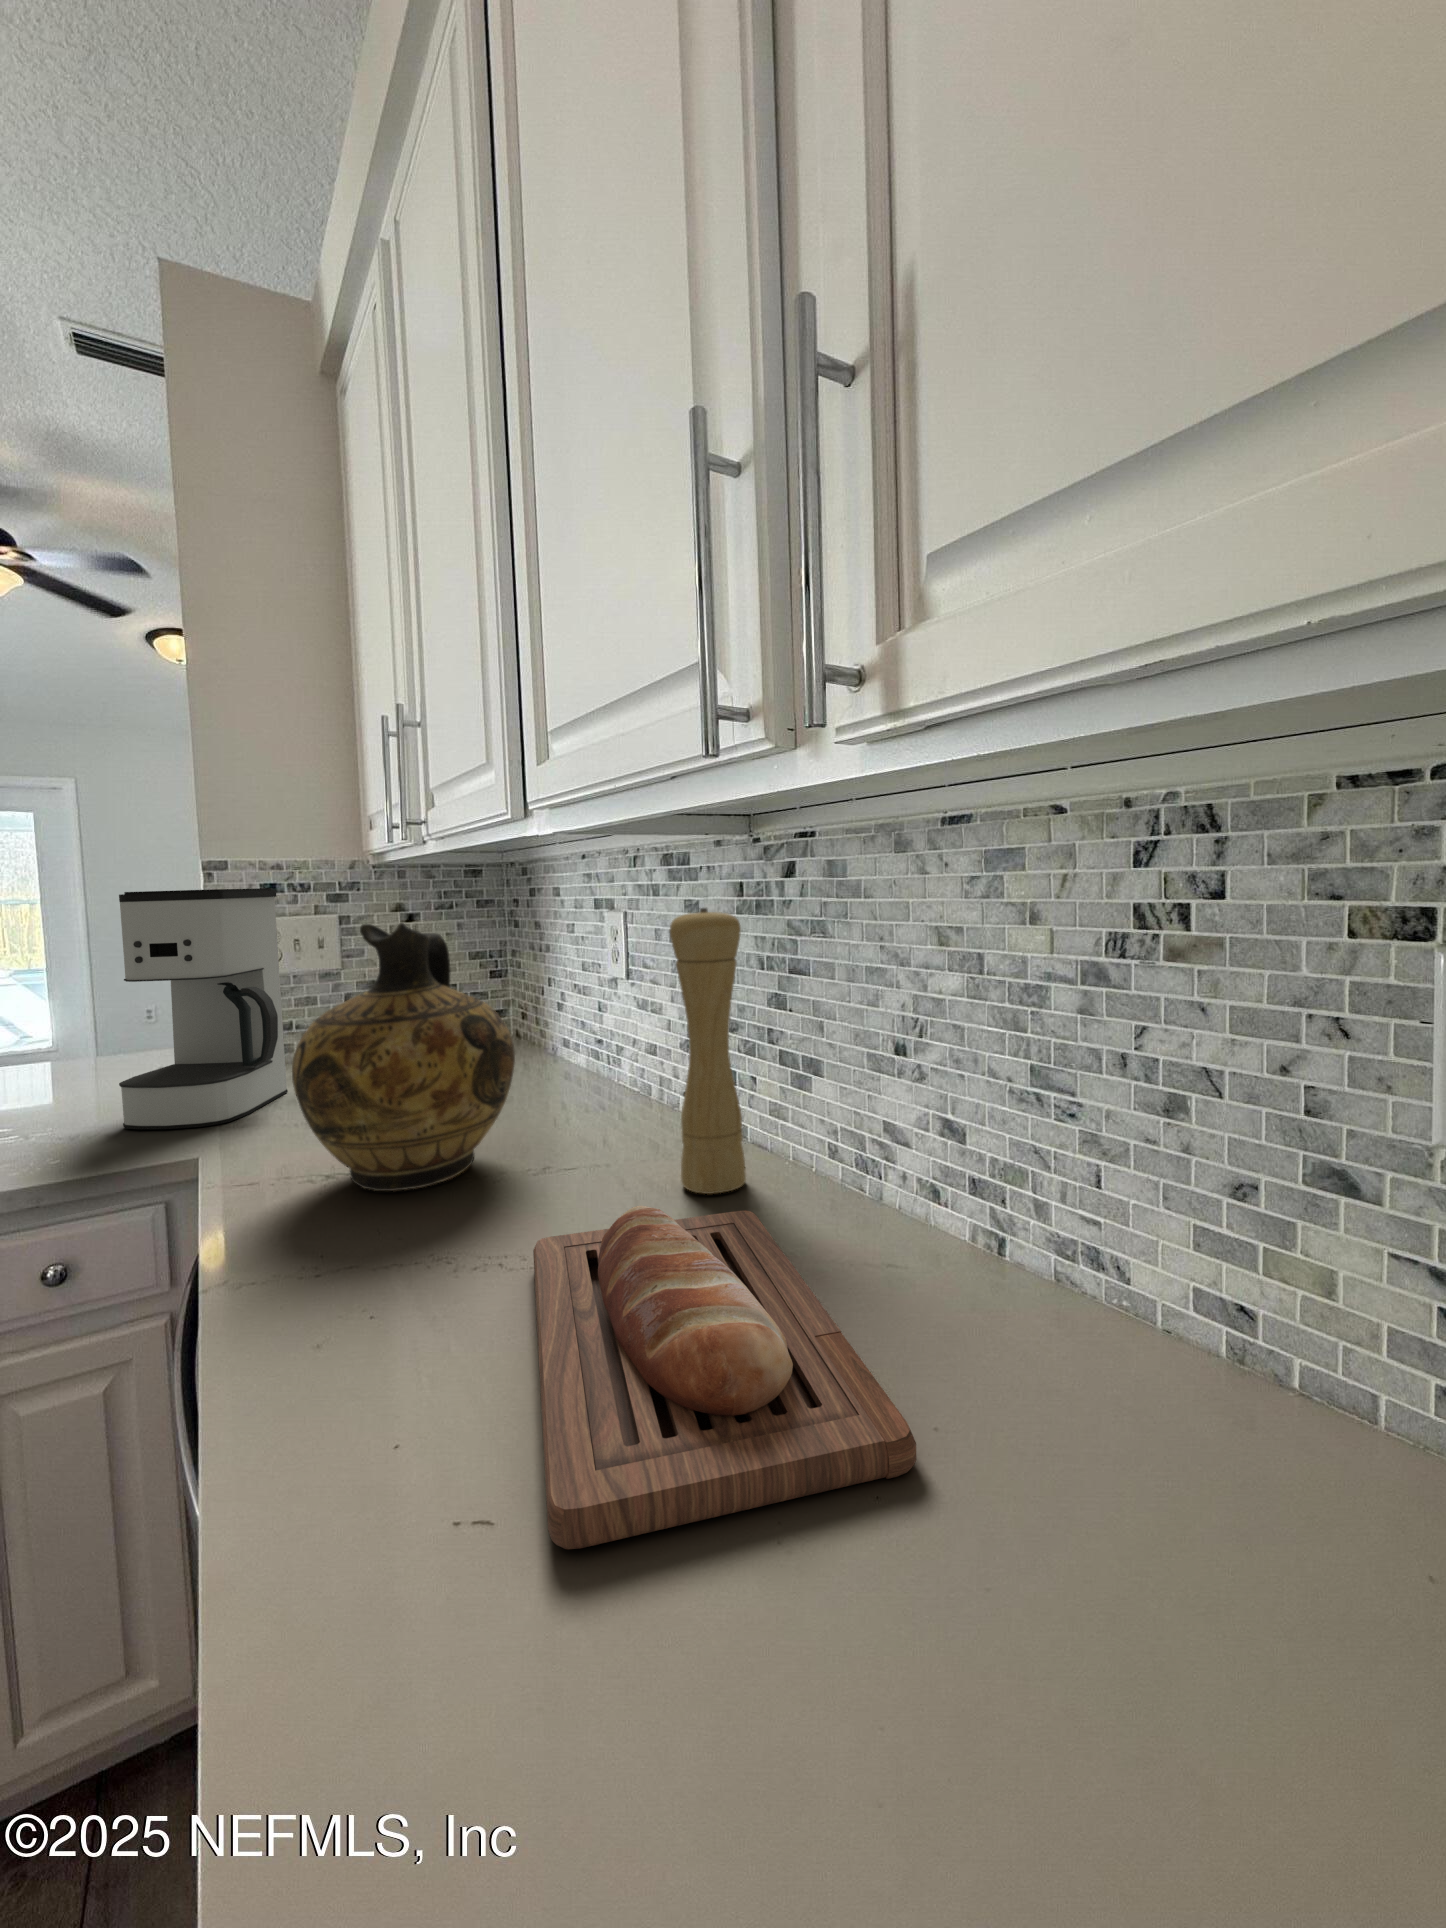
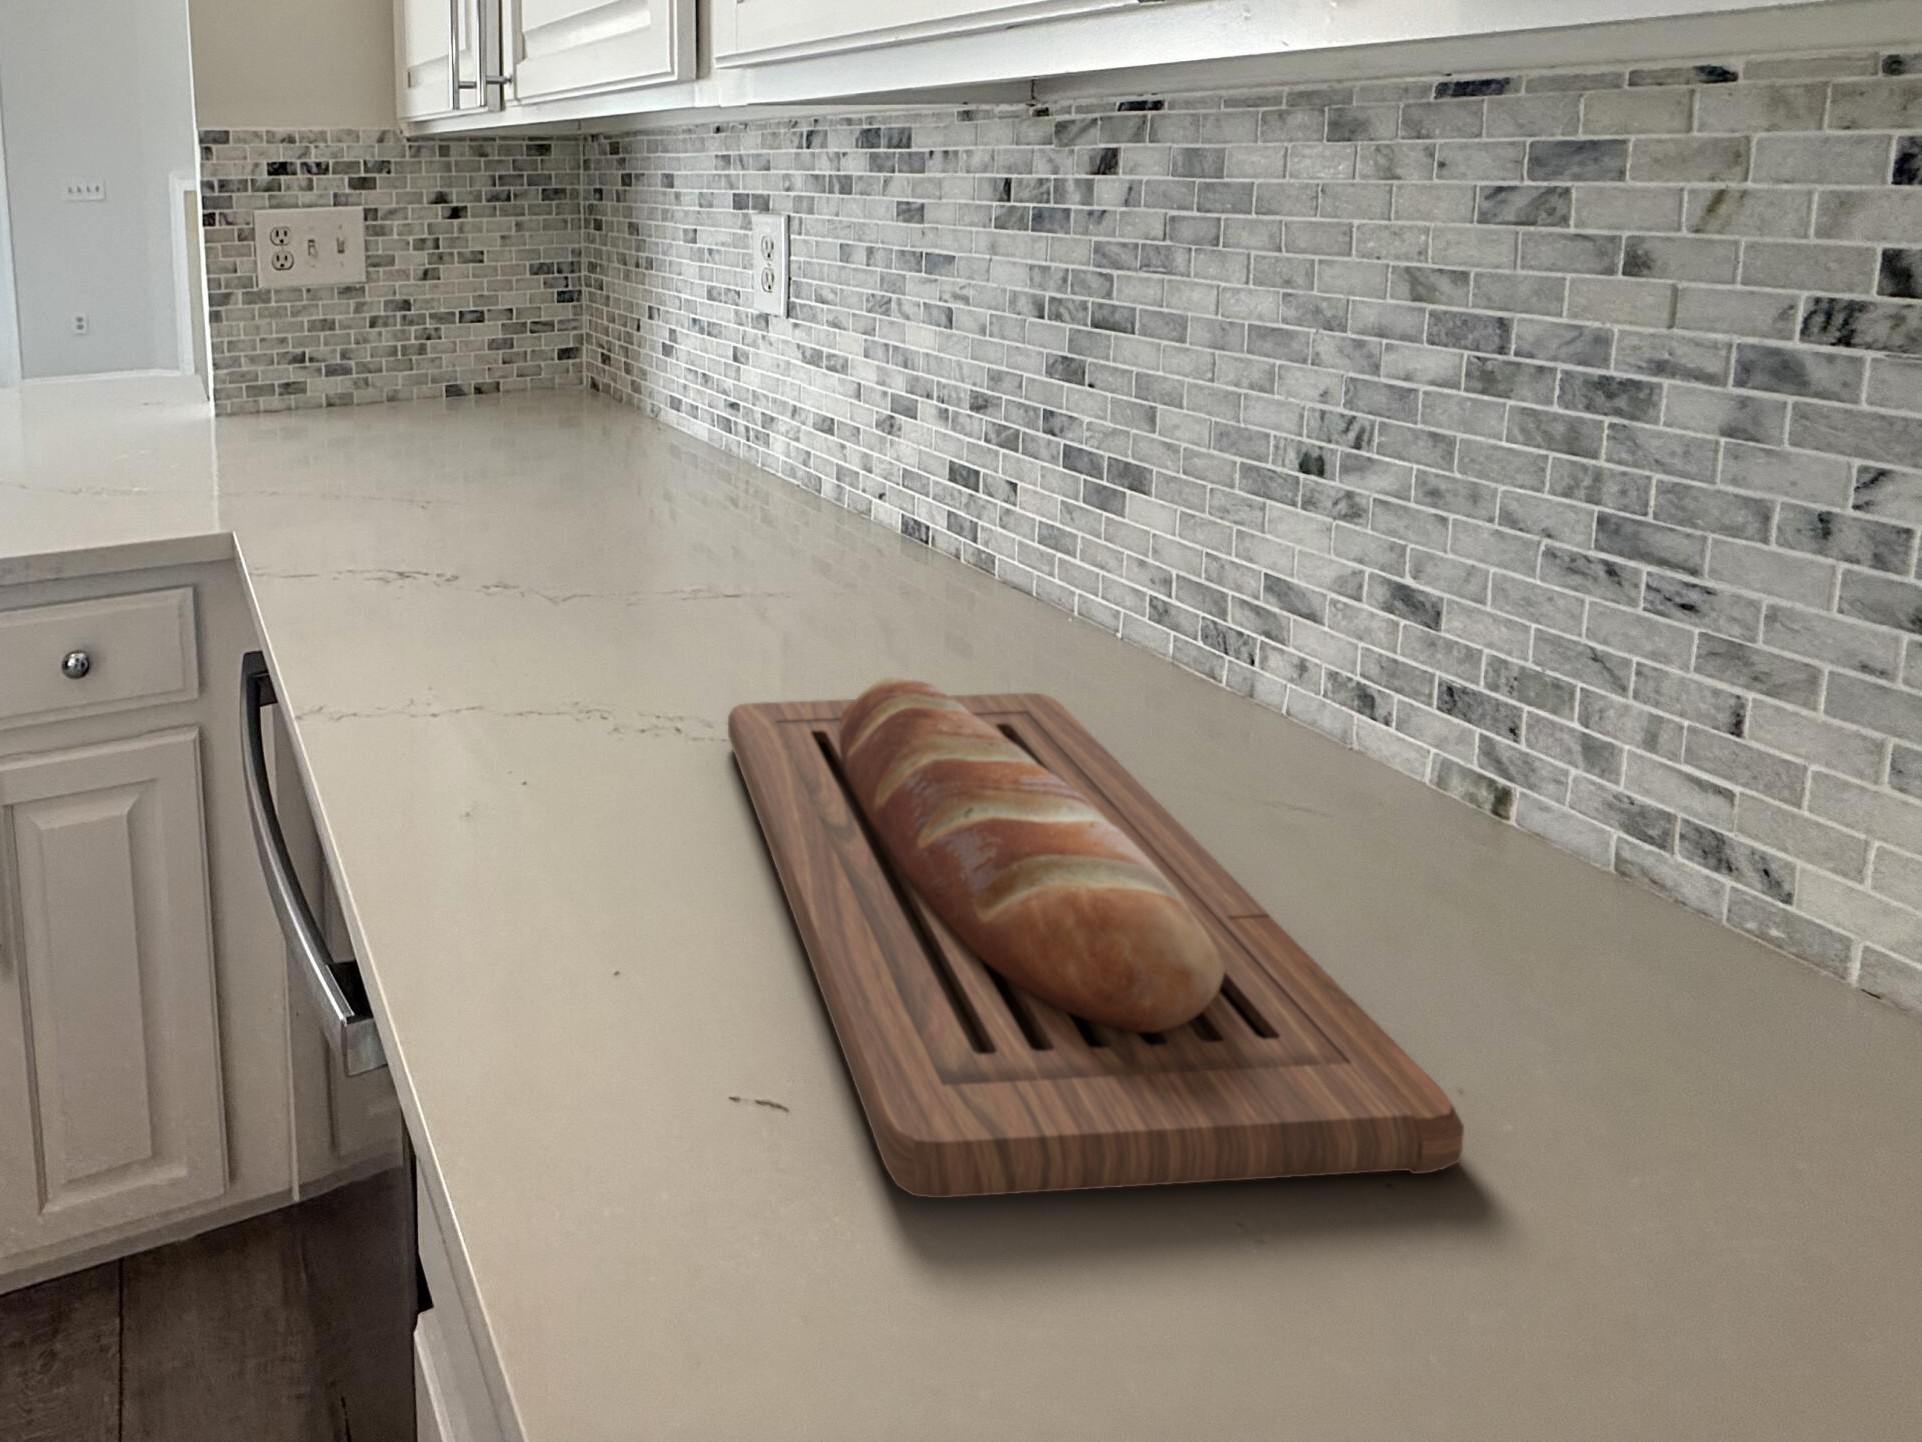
coffee maker: present [119,888,288,1129] -> none [111,169,306,490]
pepper mill: present [670,908,746,1194] -> none [912,221,1030,658]
ceramic jug: present [292,923,515,1191] -> none [360,230,654,606]

